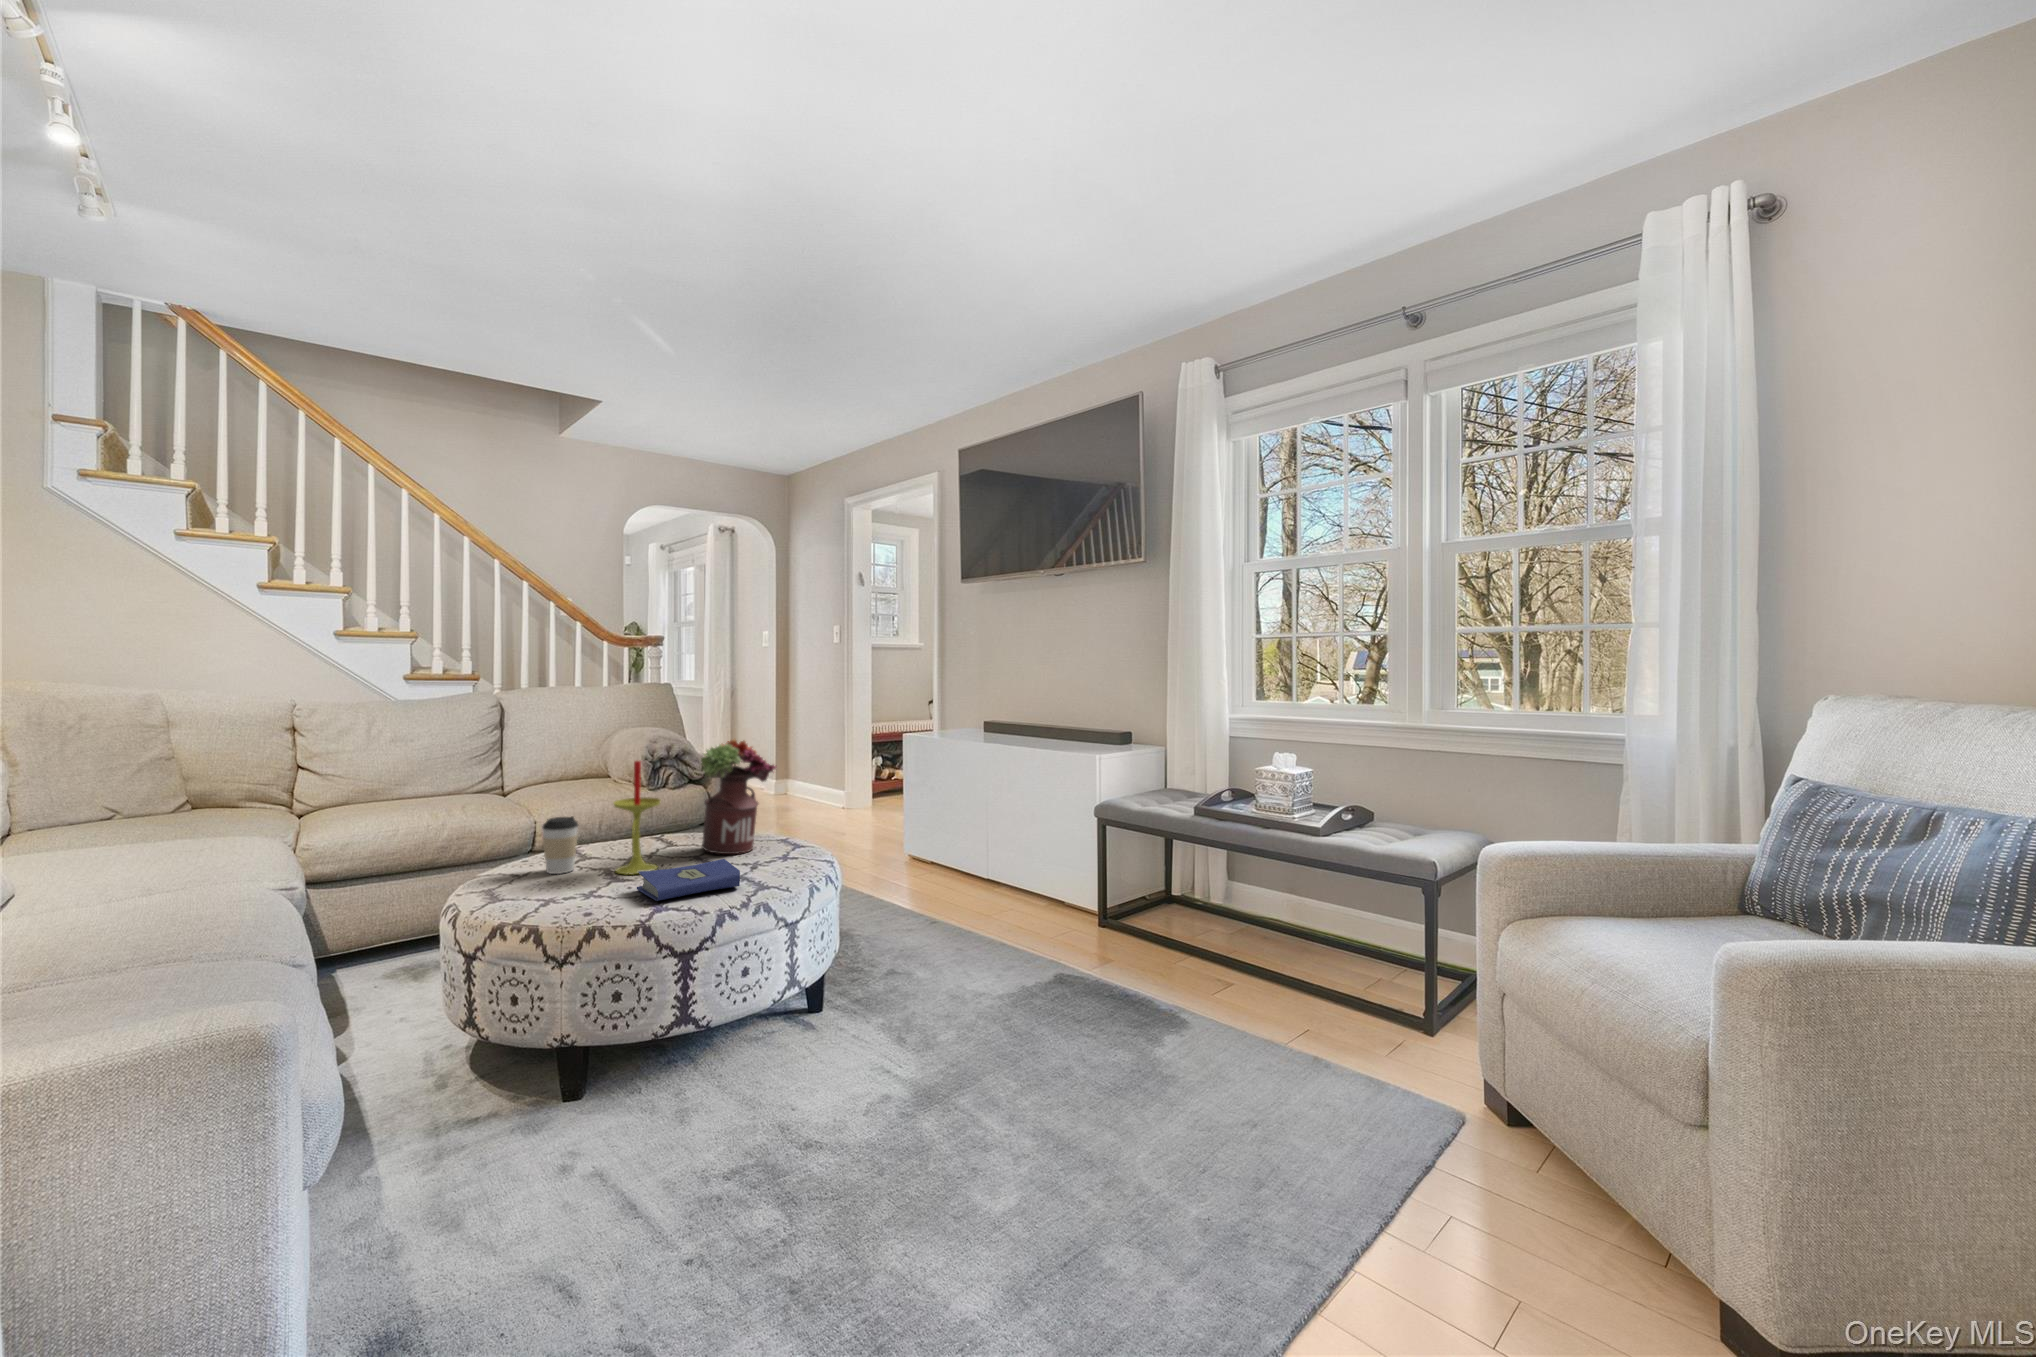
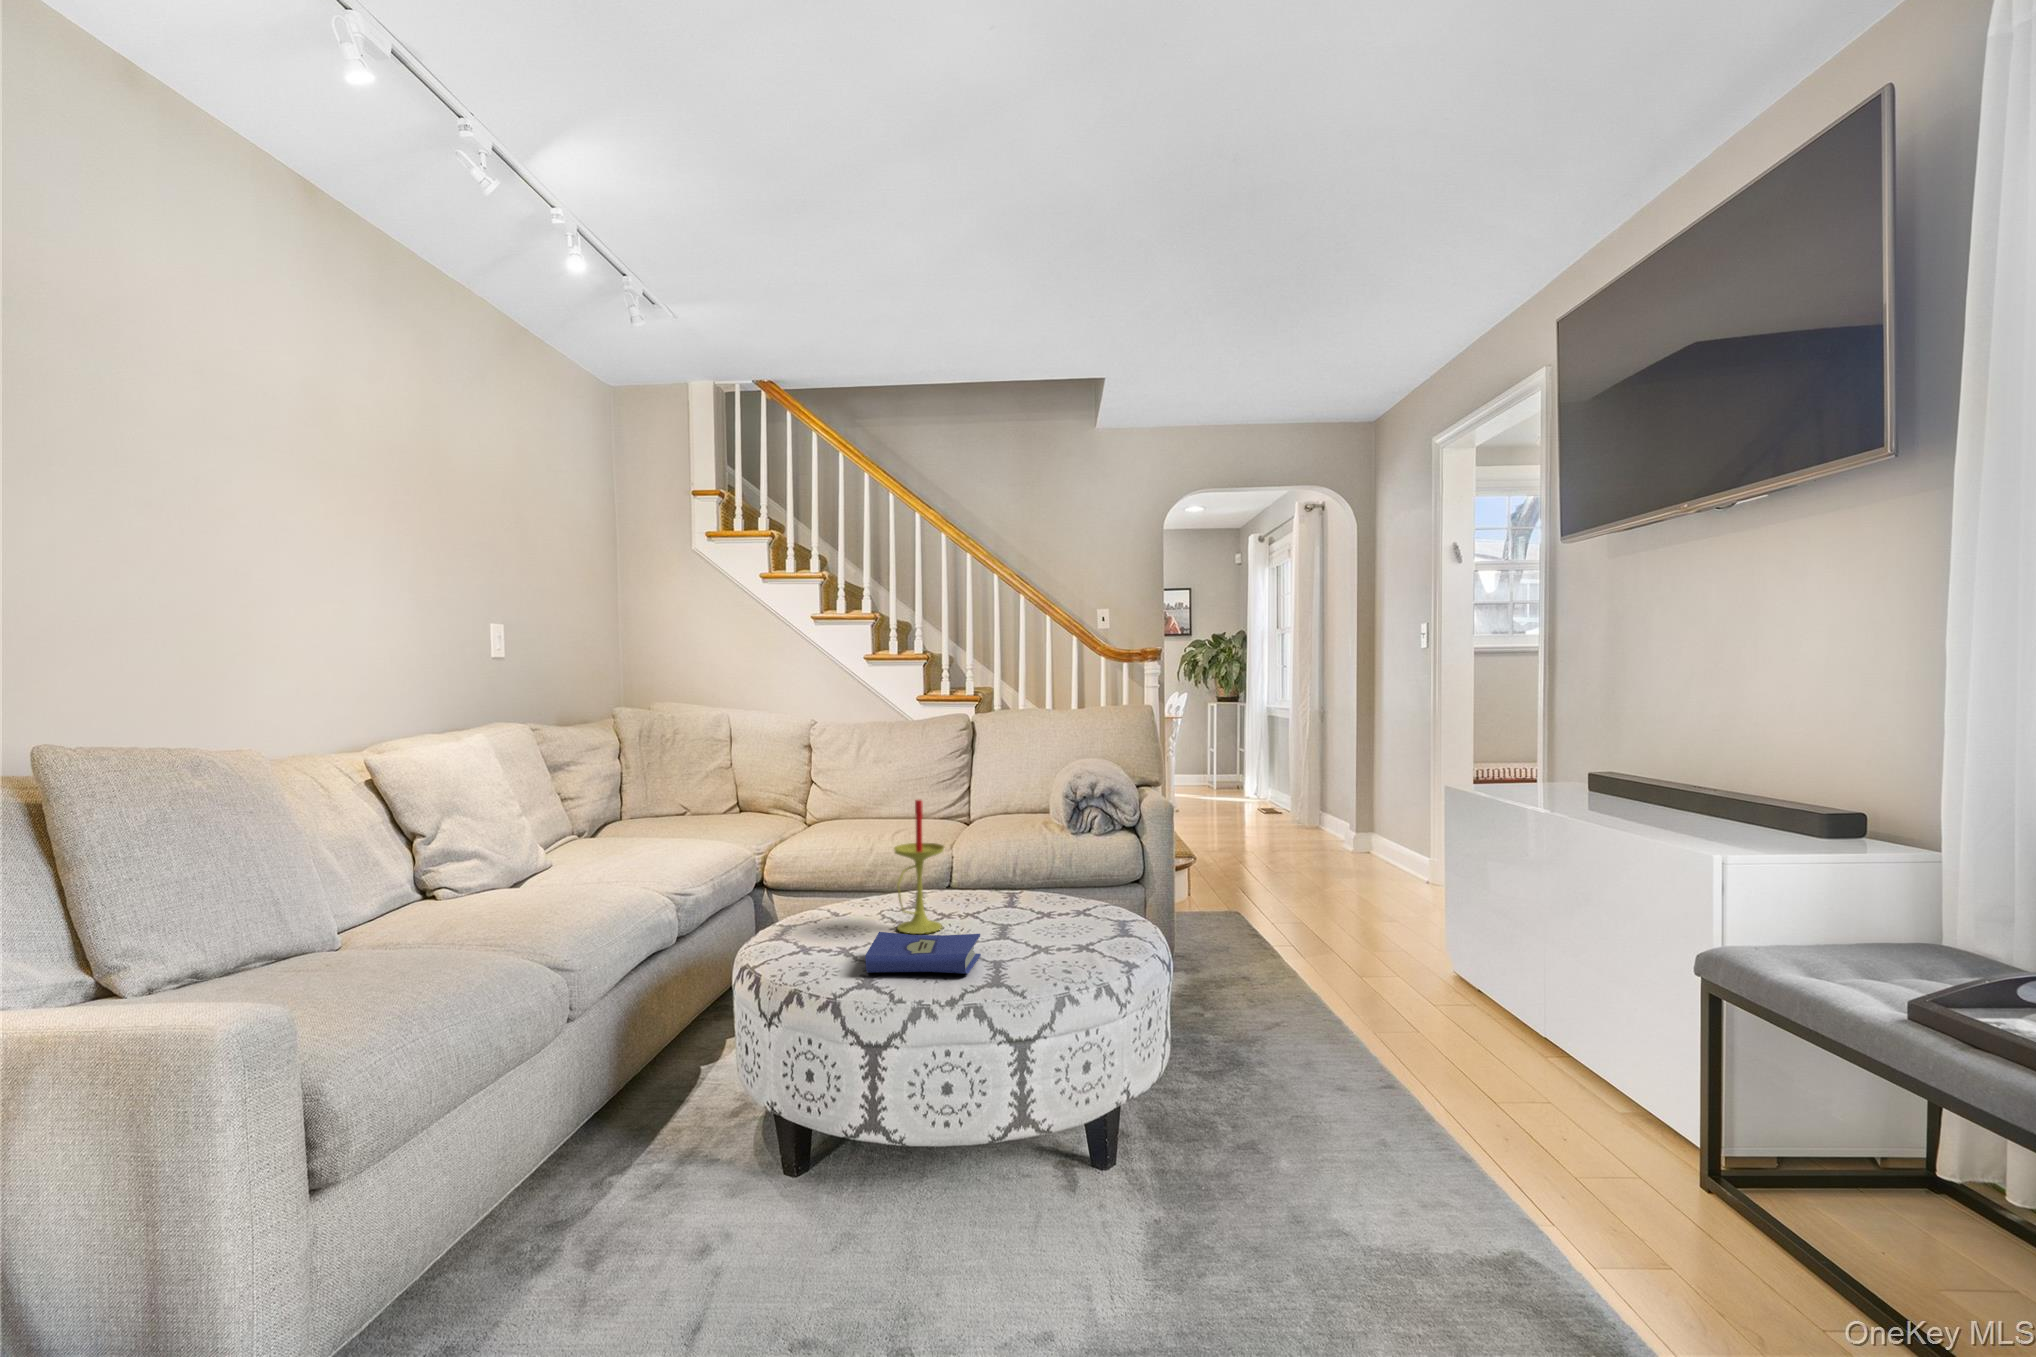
flower arrangement: present [701,739,776,854] -> none [997,780,1096,929]
coffee cup: present [542,816,578,874] -> none [843,855,878,918]

